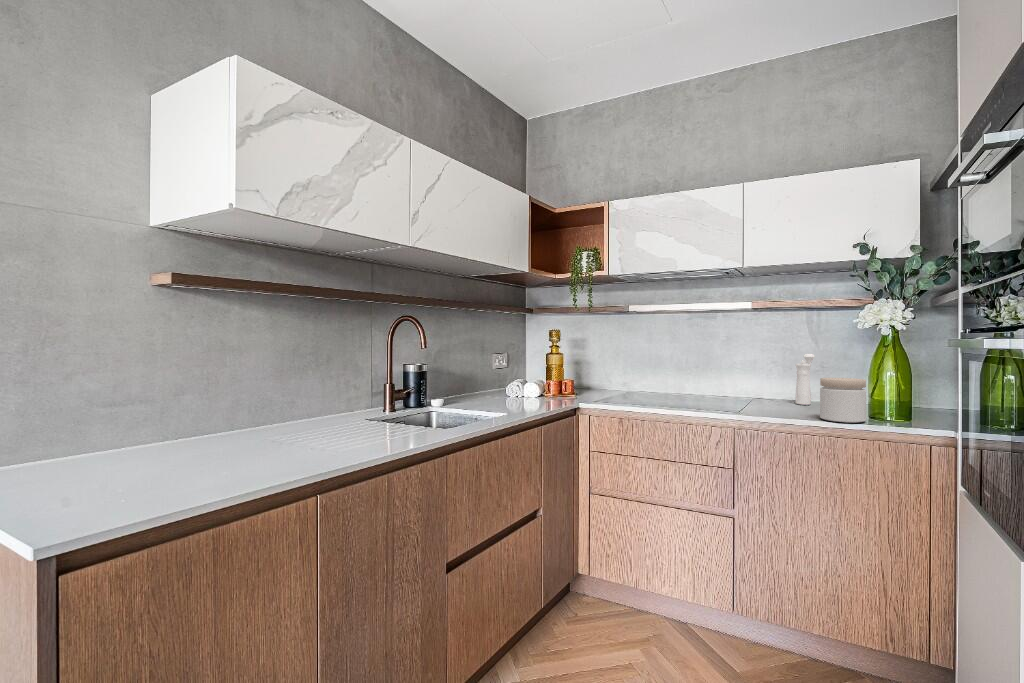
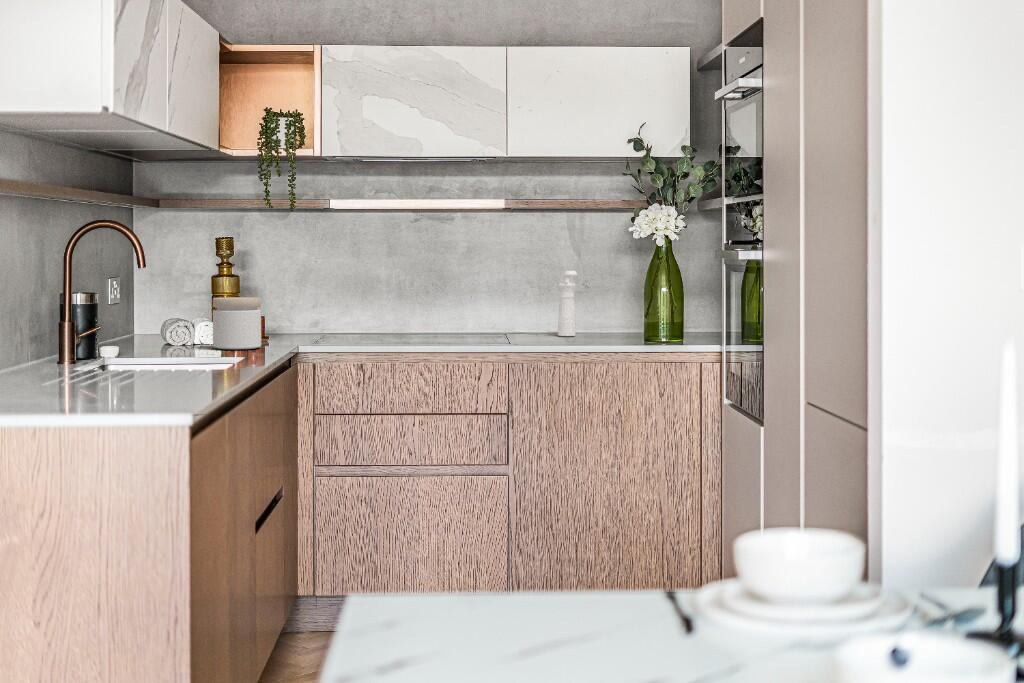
jar: present [820,378,866,423] -> present [213,297,261,349]

